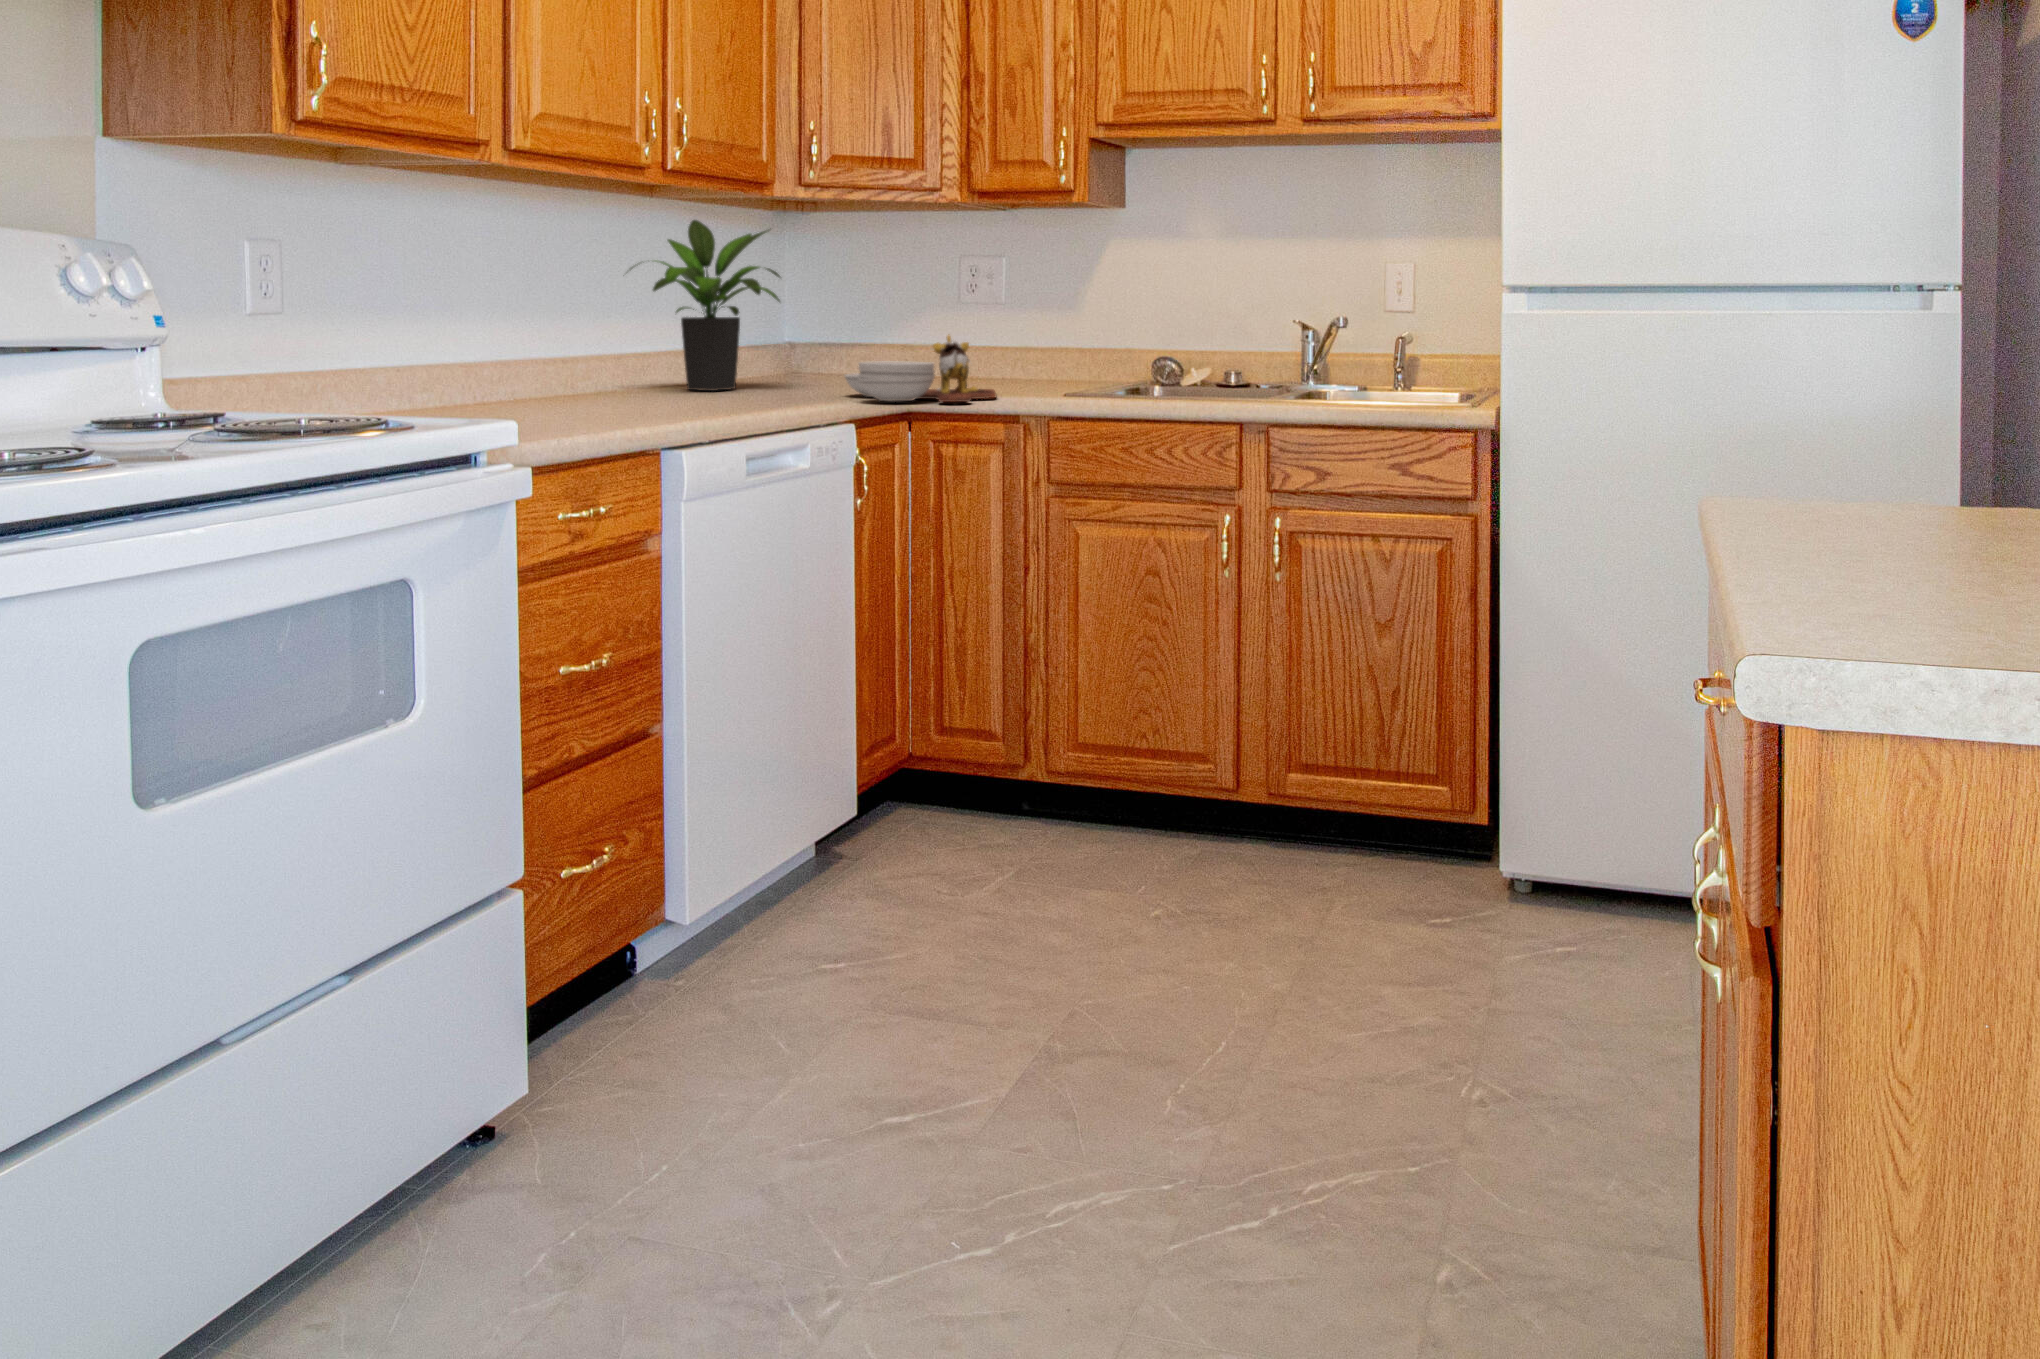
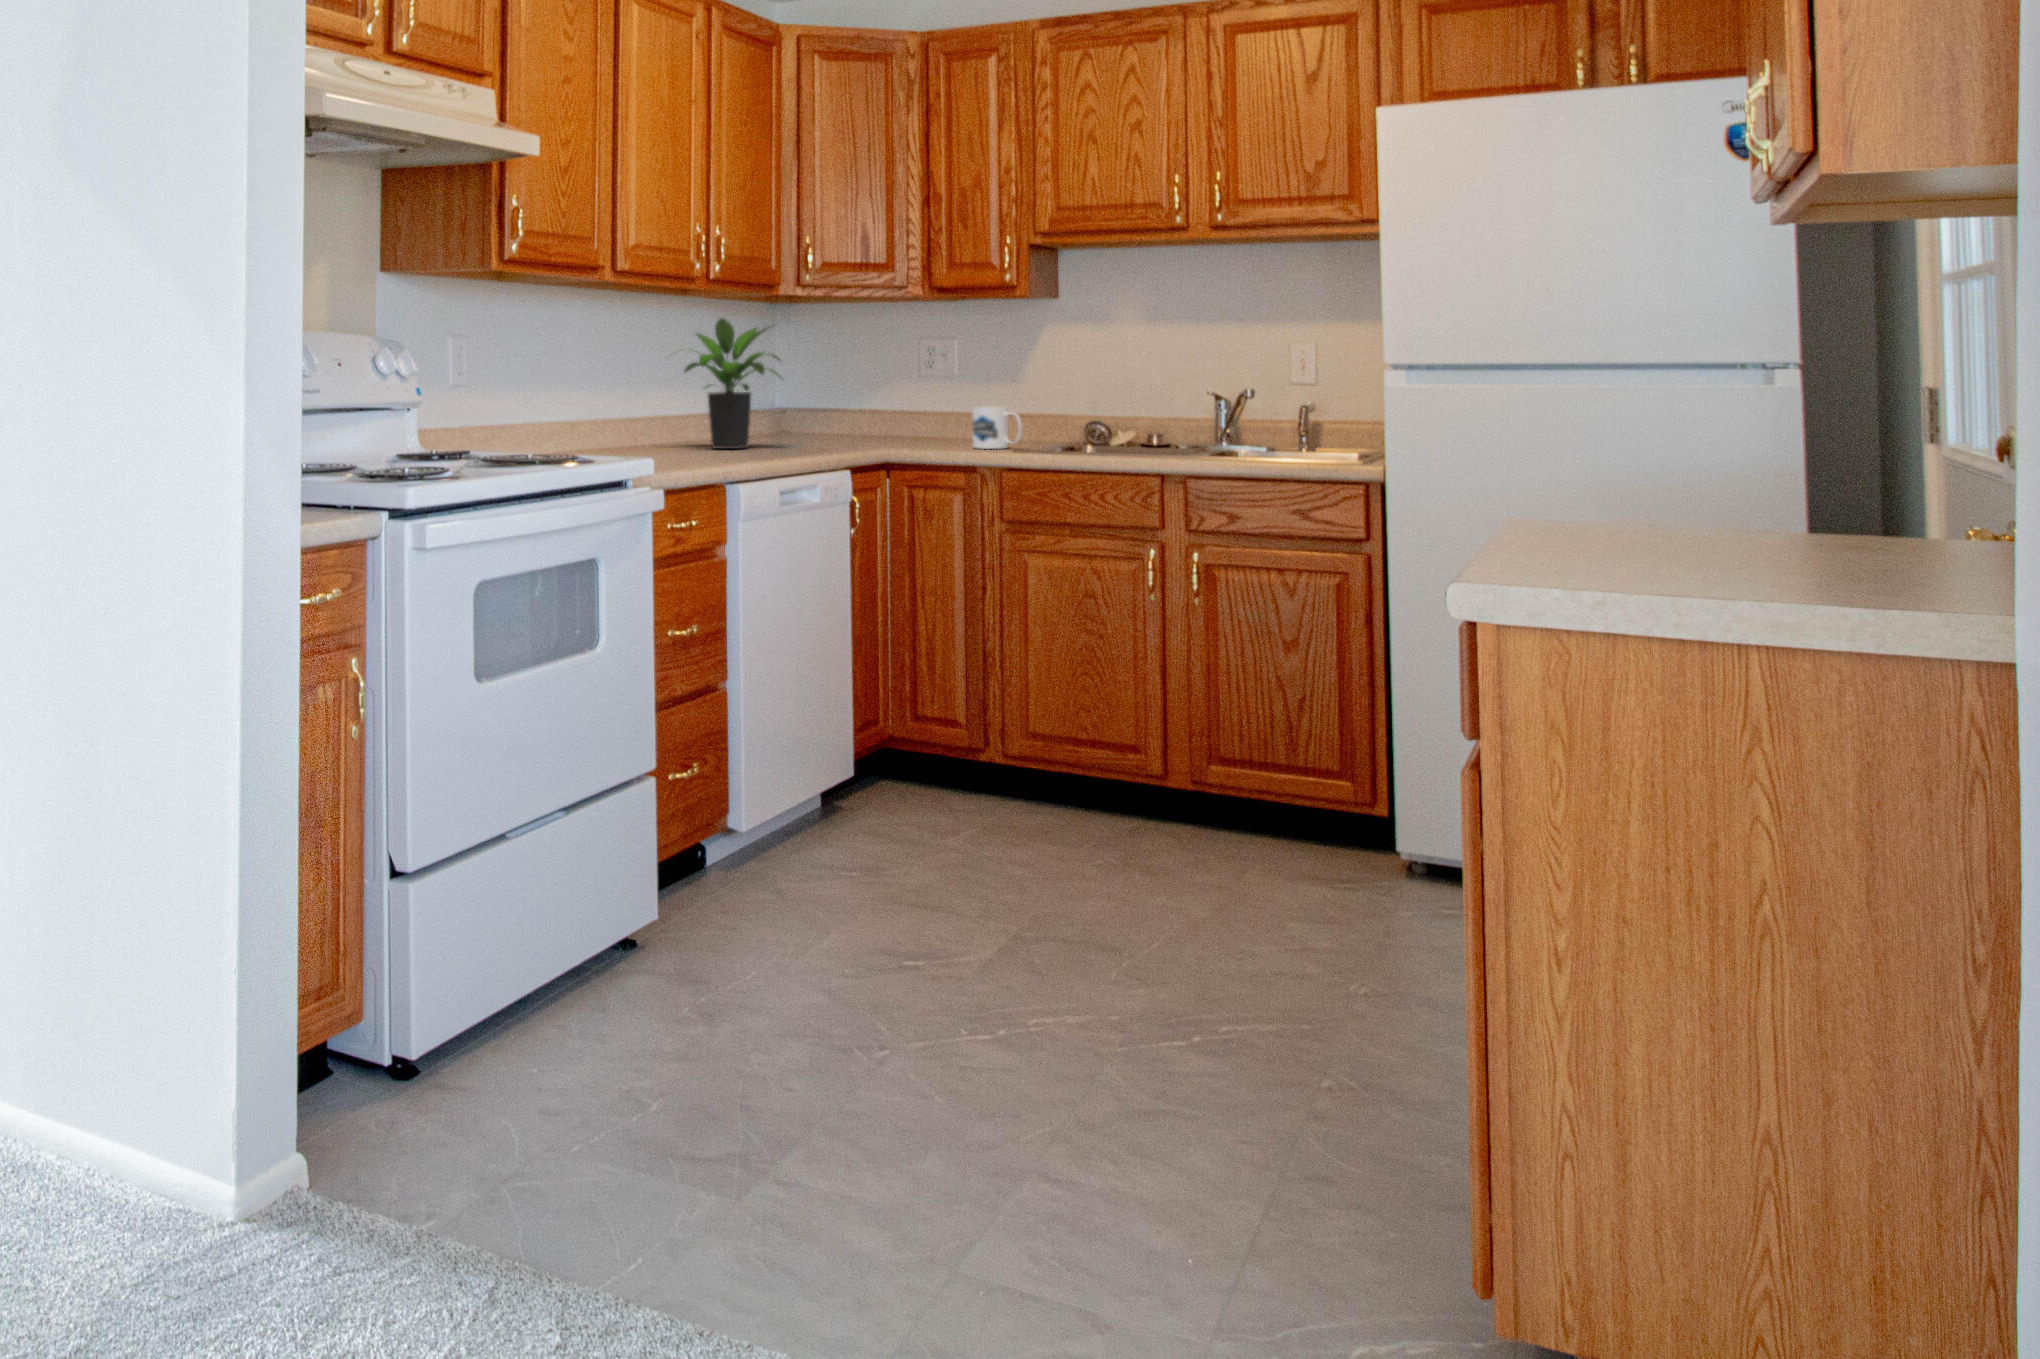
cutting board: present [845,335,996,402] -> none [836,405,958,457]
mug: none [1020,337,1079,388] -> present [972,407,1022,449]

